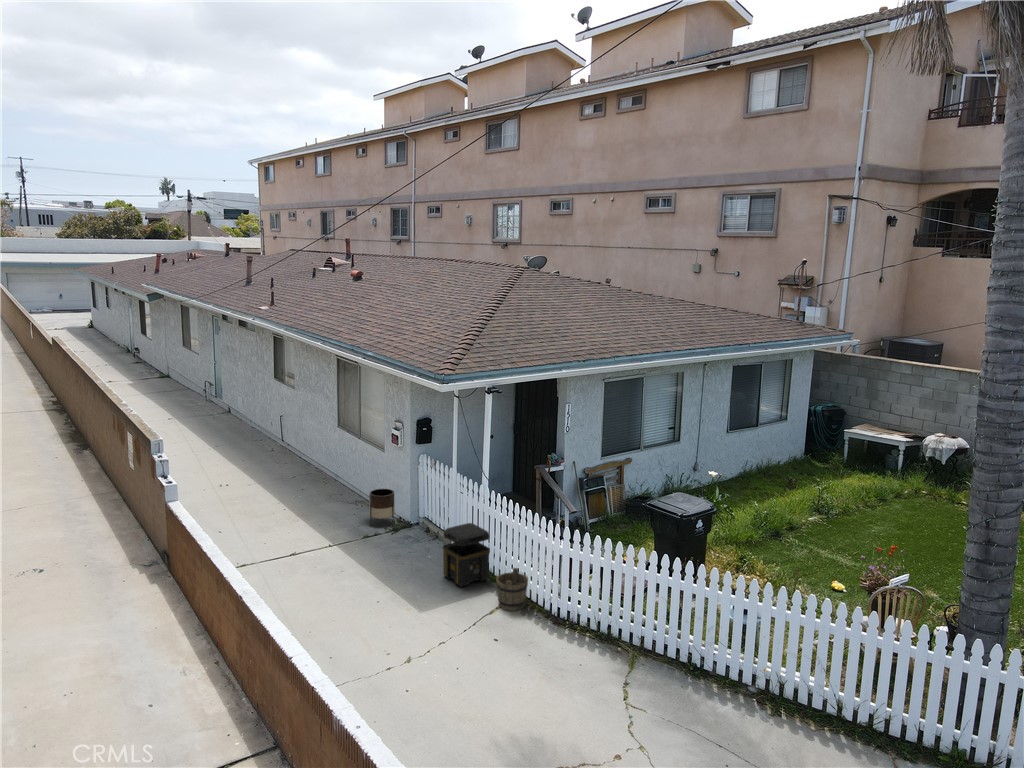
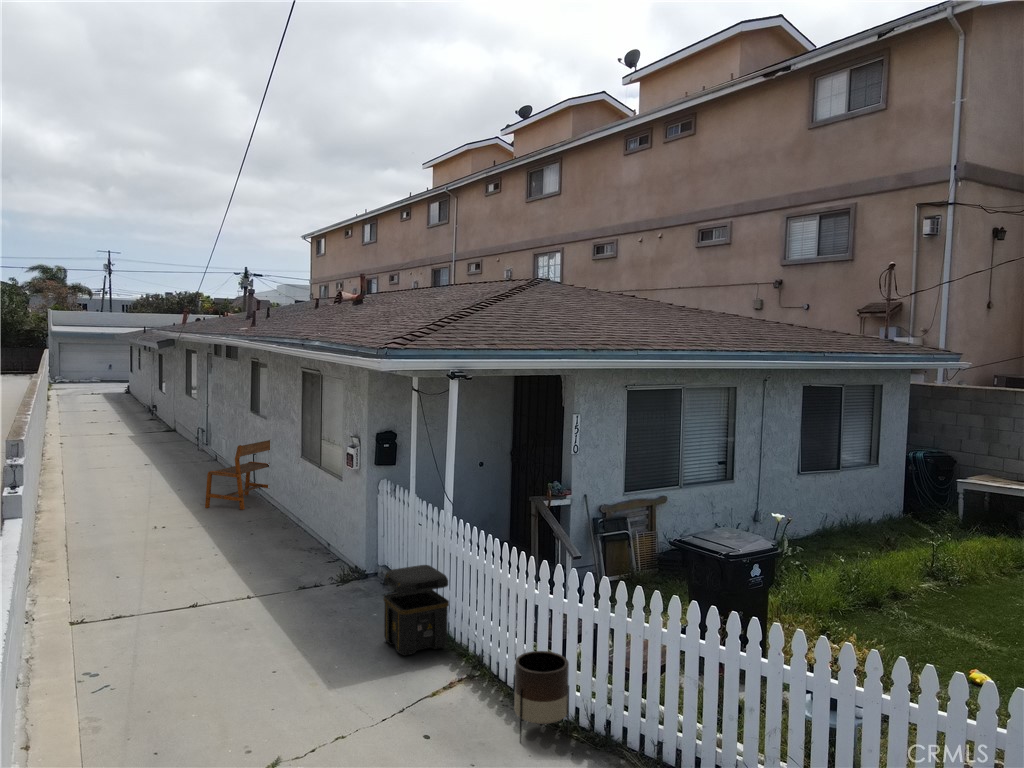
bench: none [246,404,302,466] -> present [205,440,270,510]
planter: present [369,489,395,526] -> present [514,651,569,742]
bucket: present [496,568,528,611] -> none [446,628,493,693]

